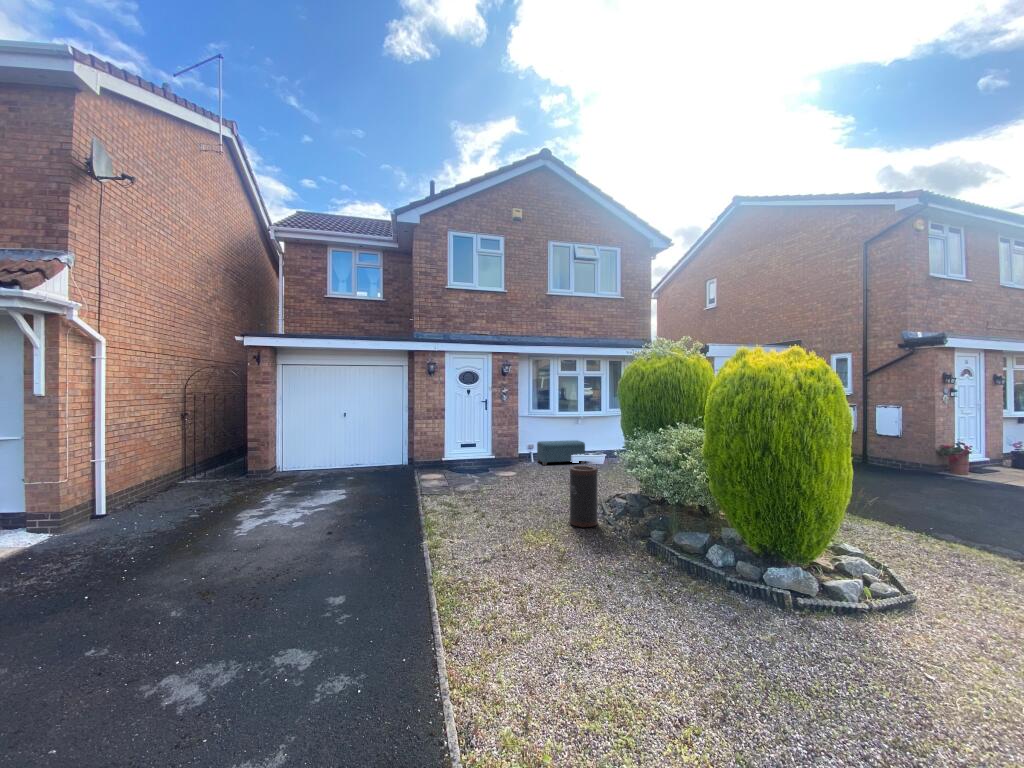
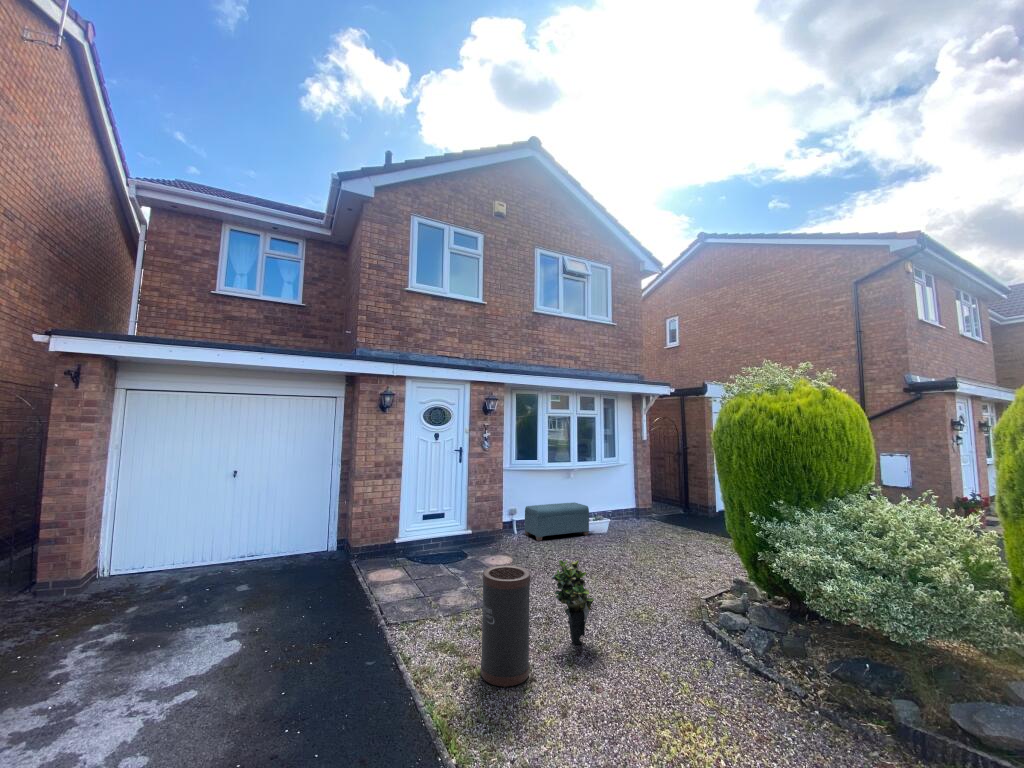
potted plant: none [509,462,533,507] -> present [552,560,594,645]
trash can: present [569,465,598,528] -> present [481,565,530,688]

